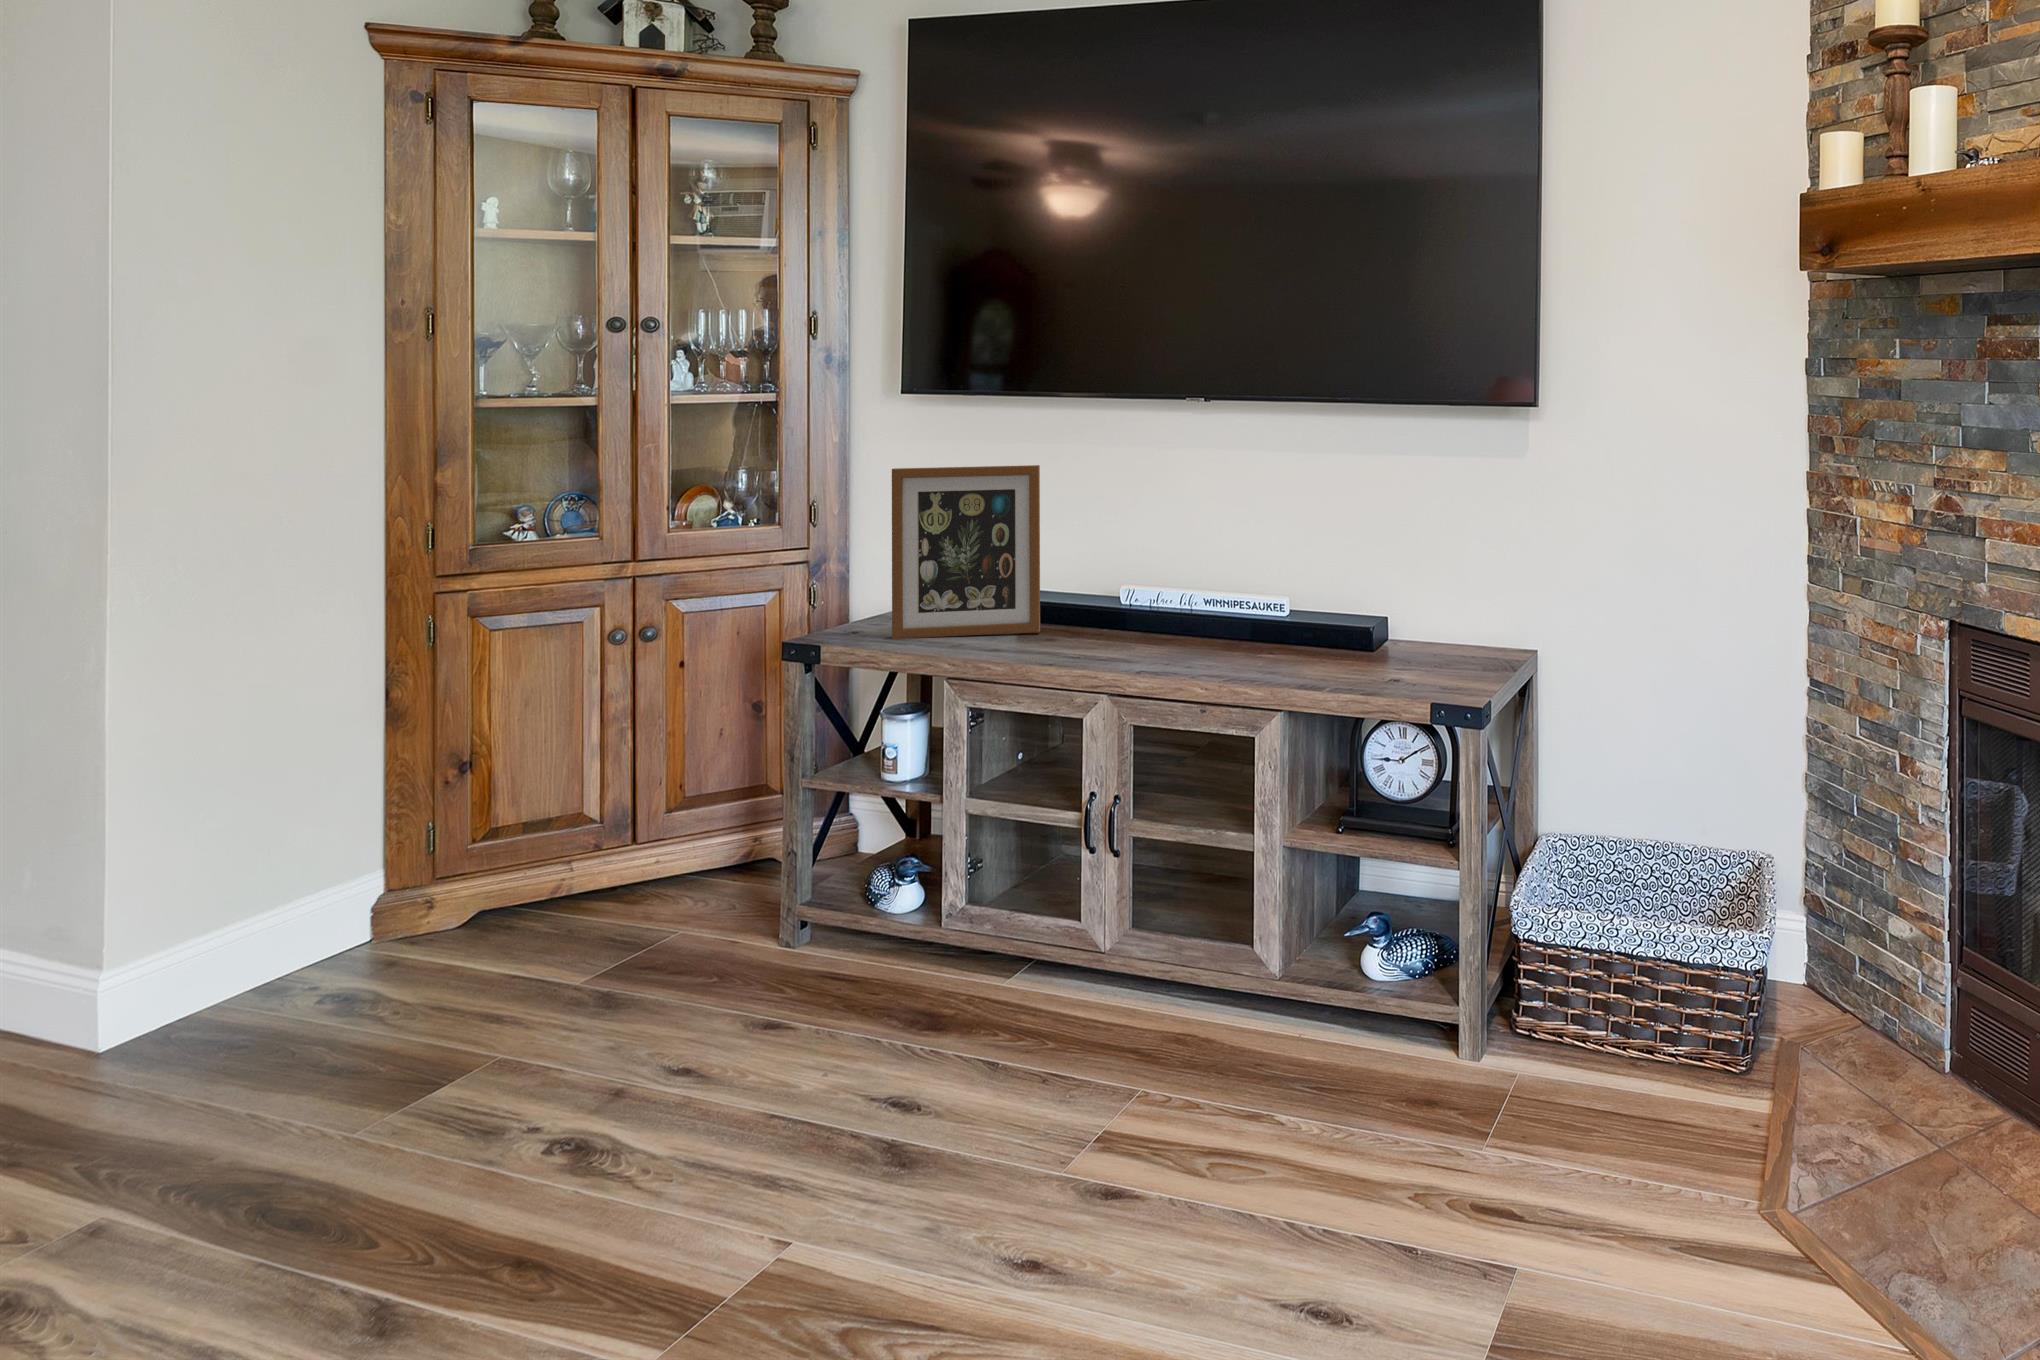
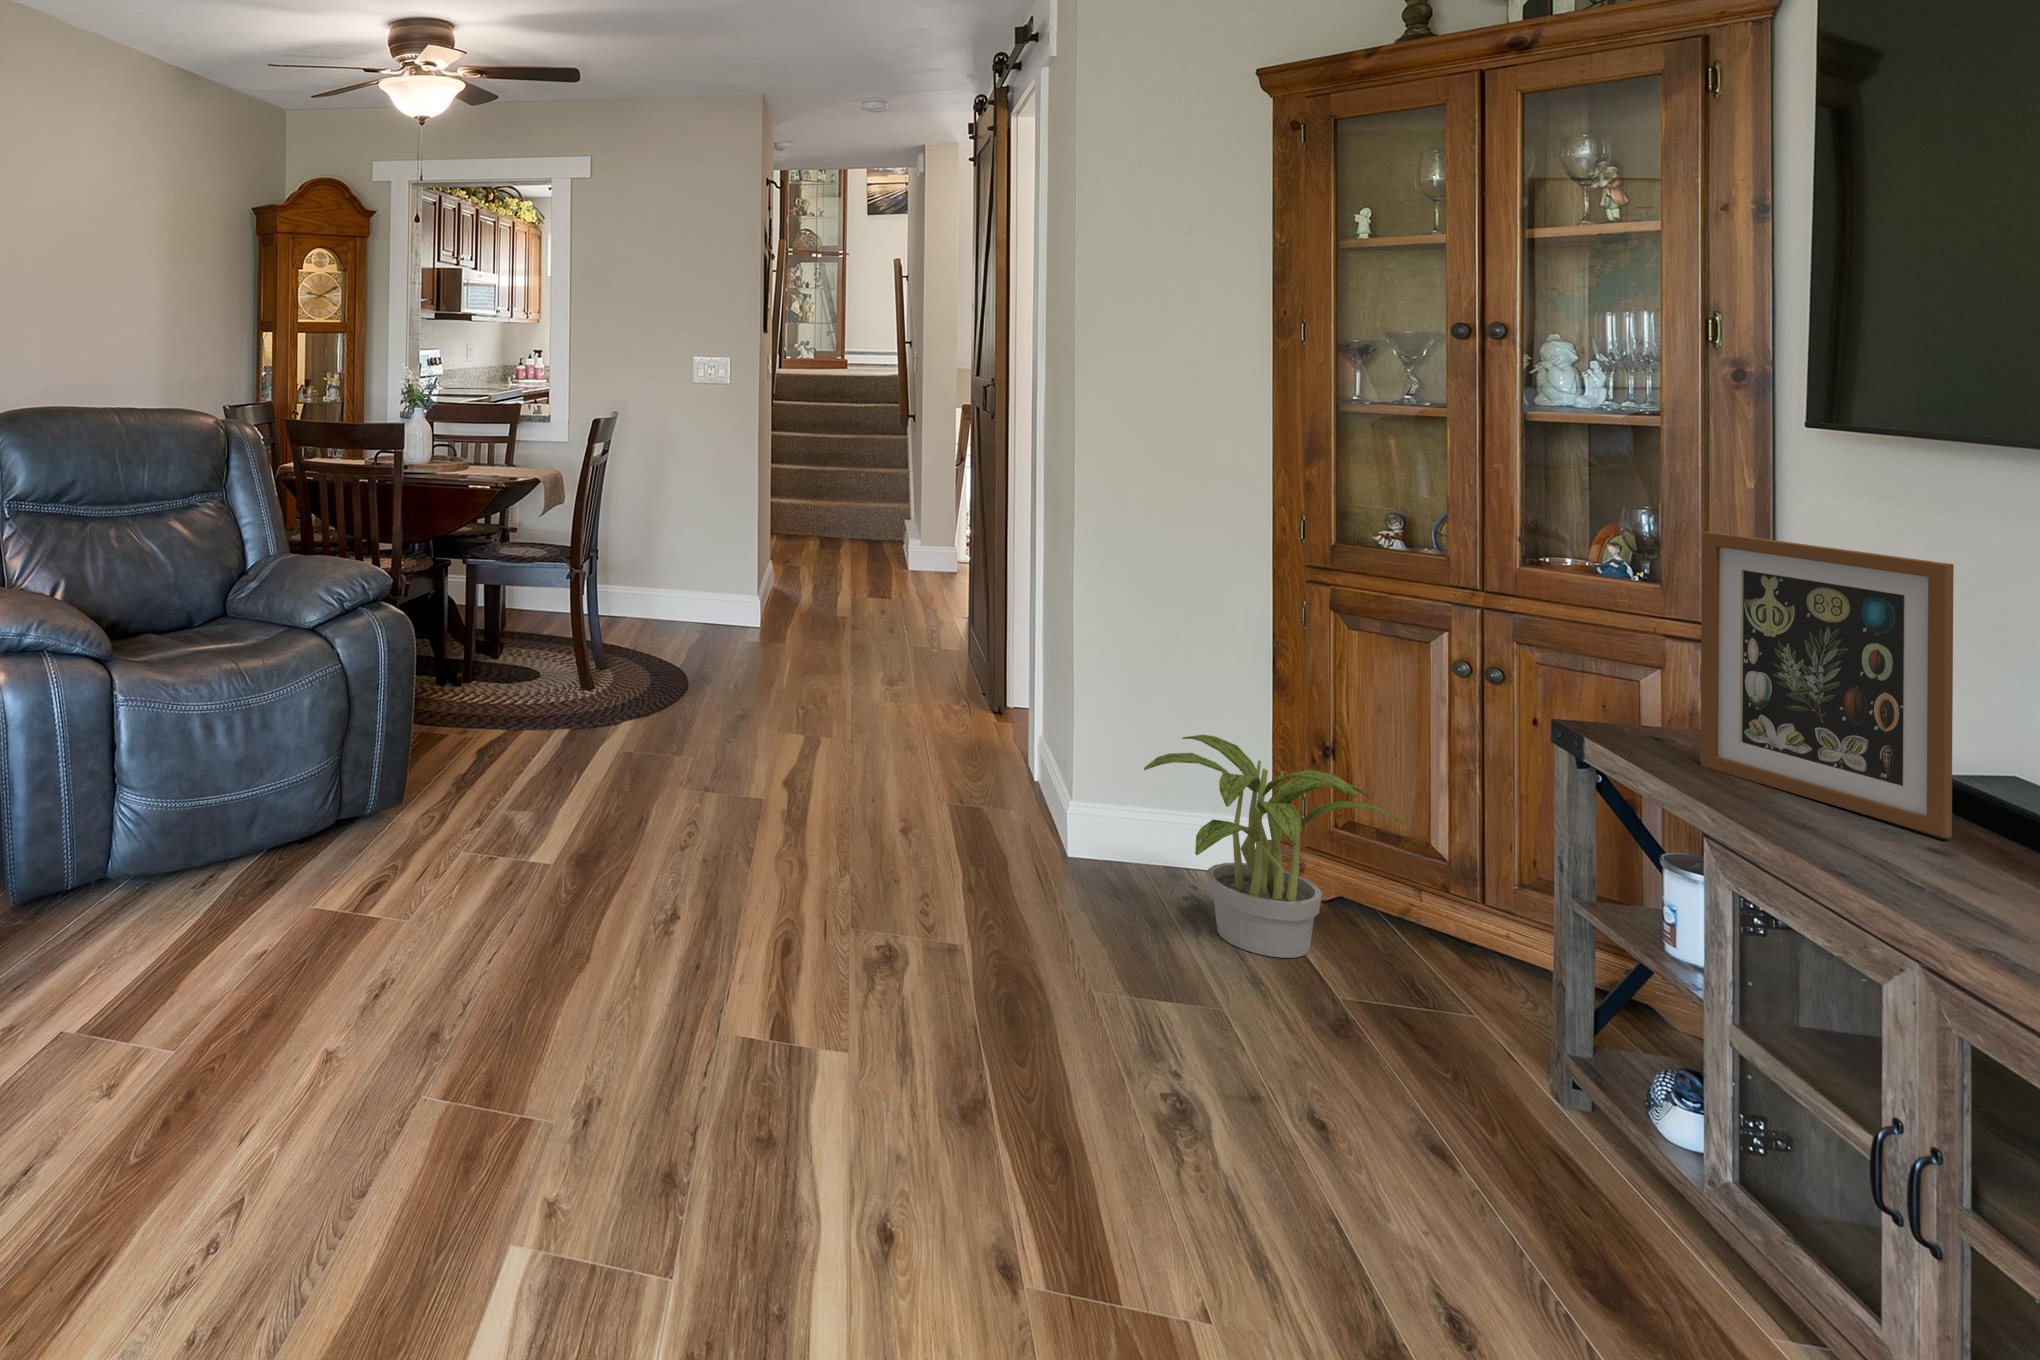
potted plant: none [297,774,588,1010] -> present [1144,735,1403,958]

